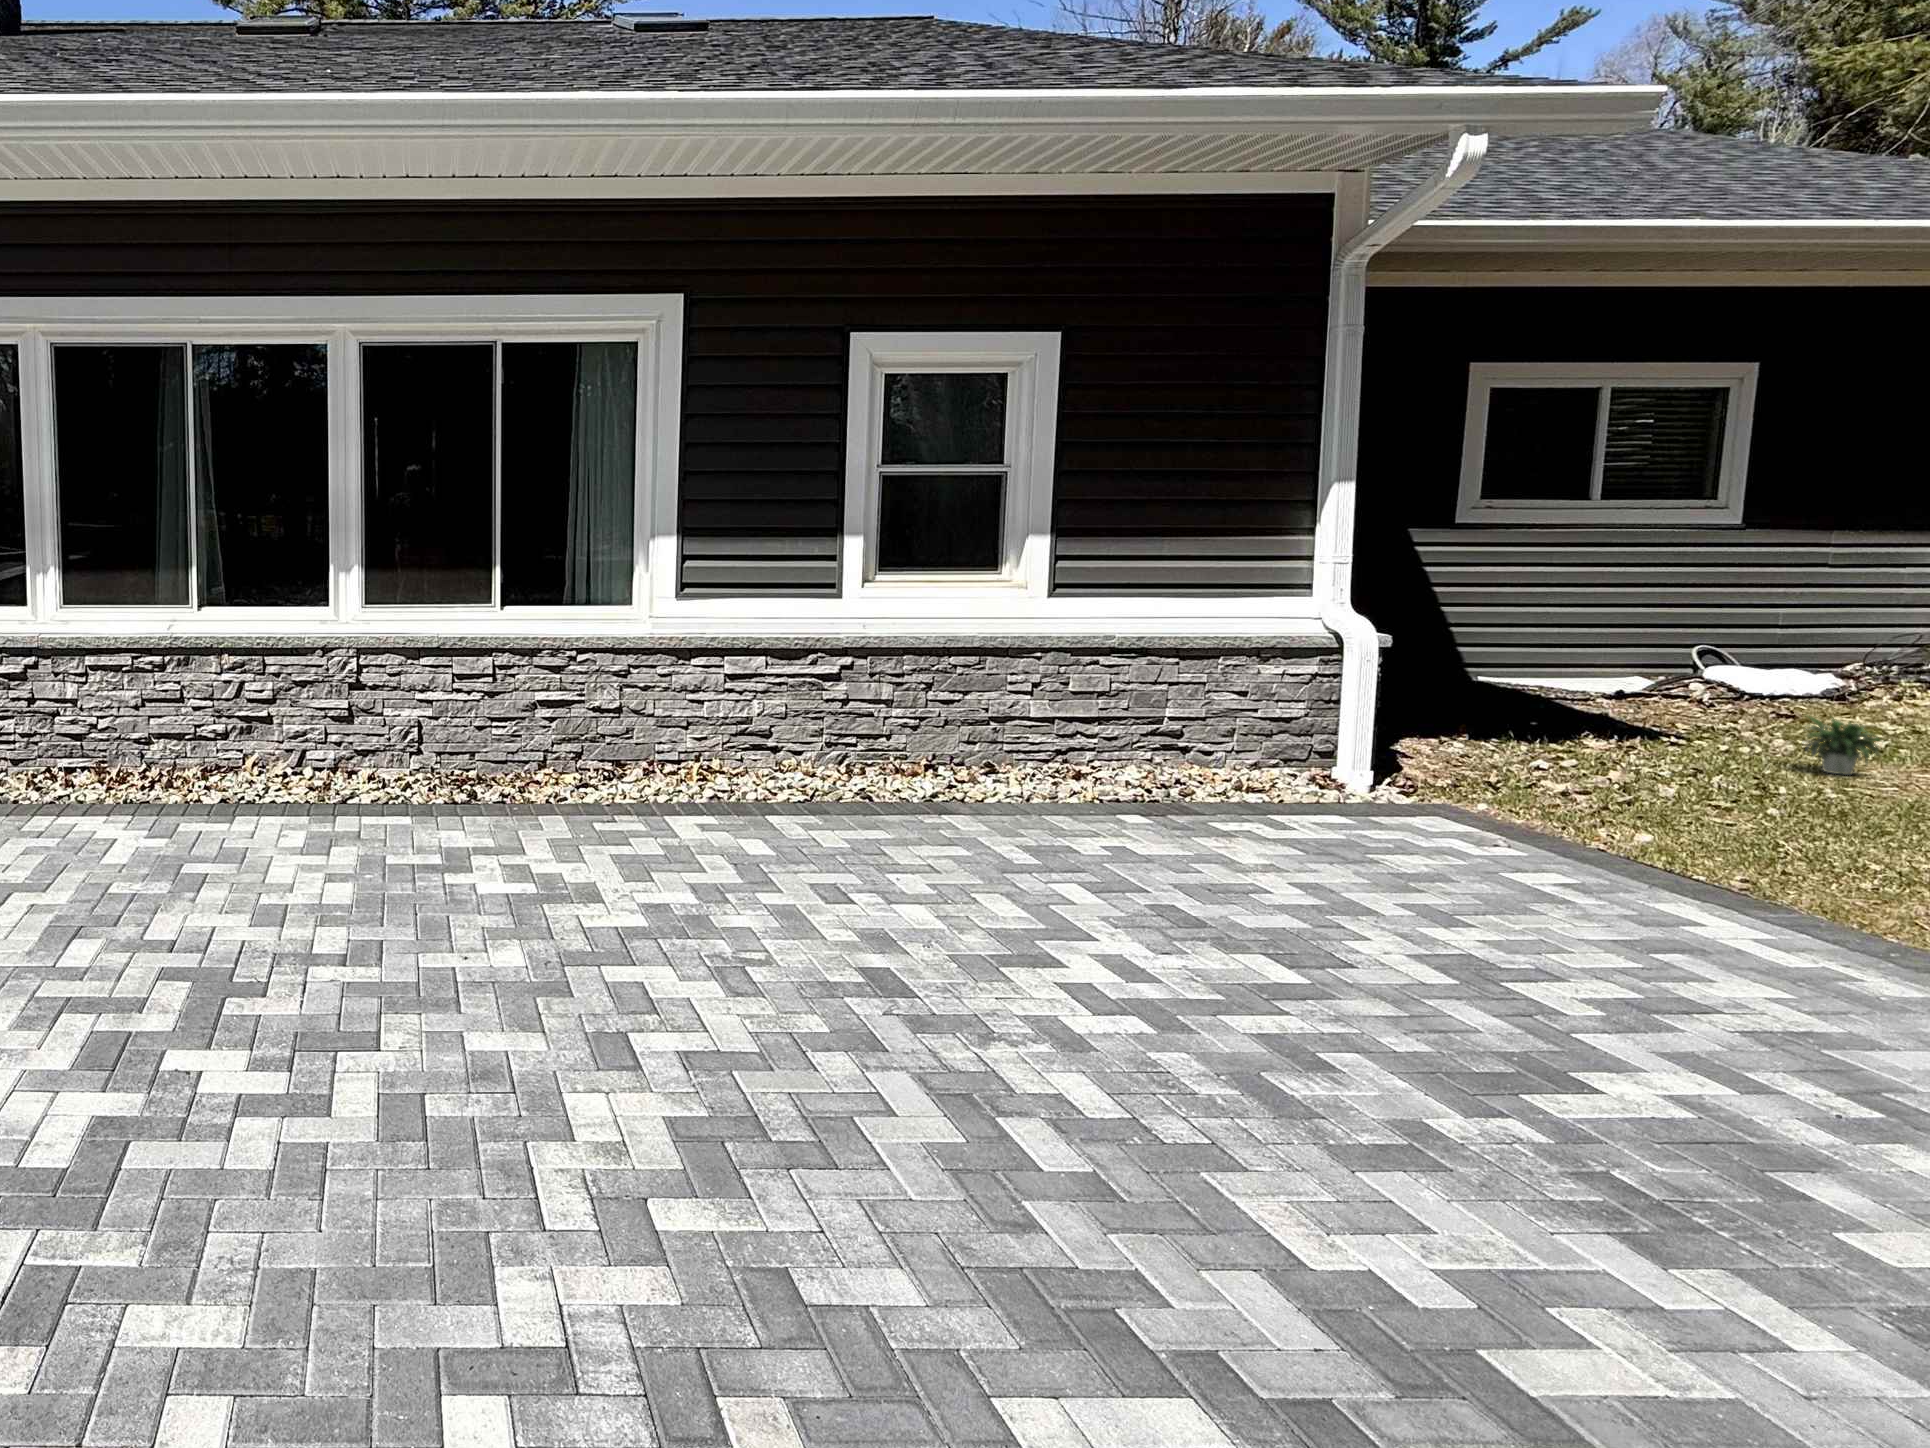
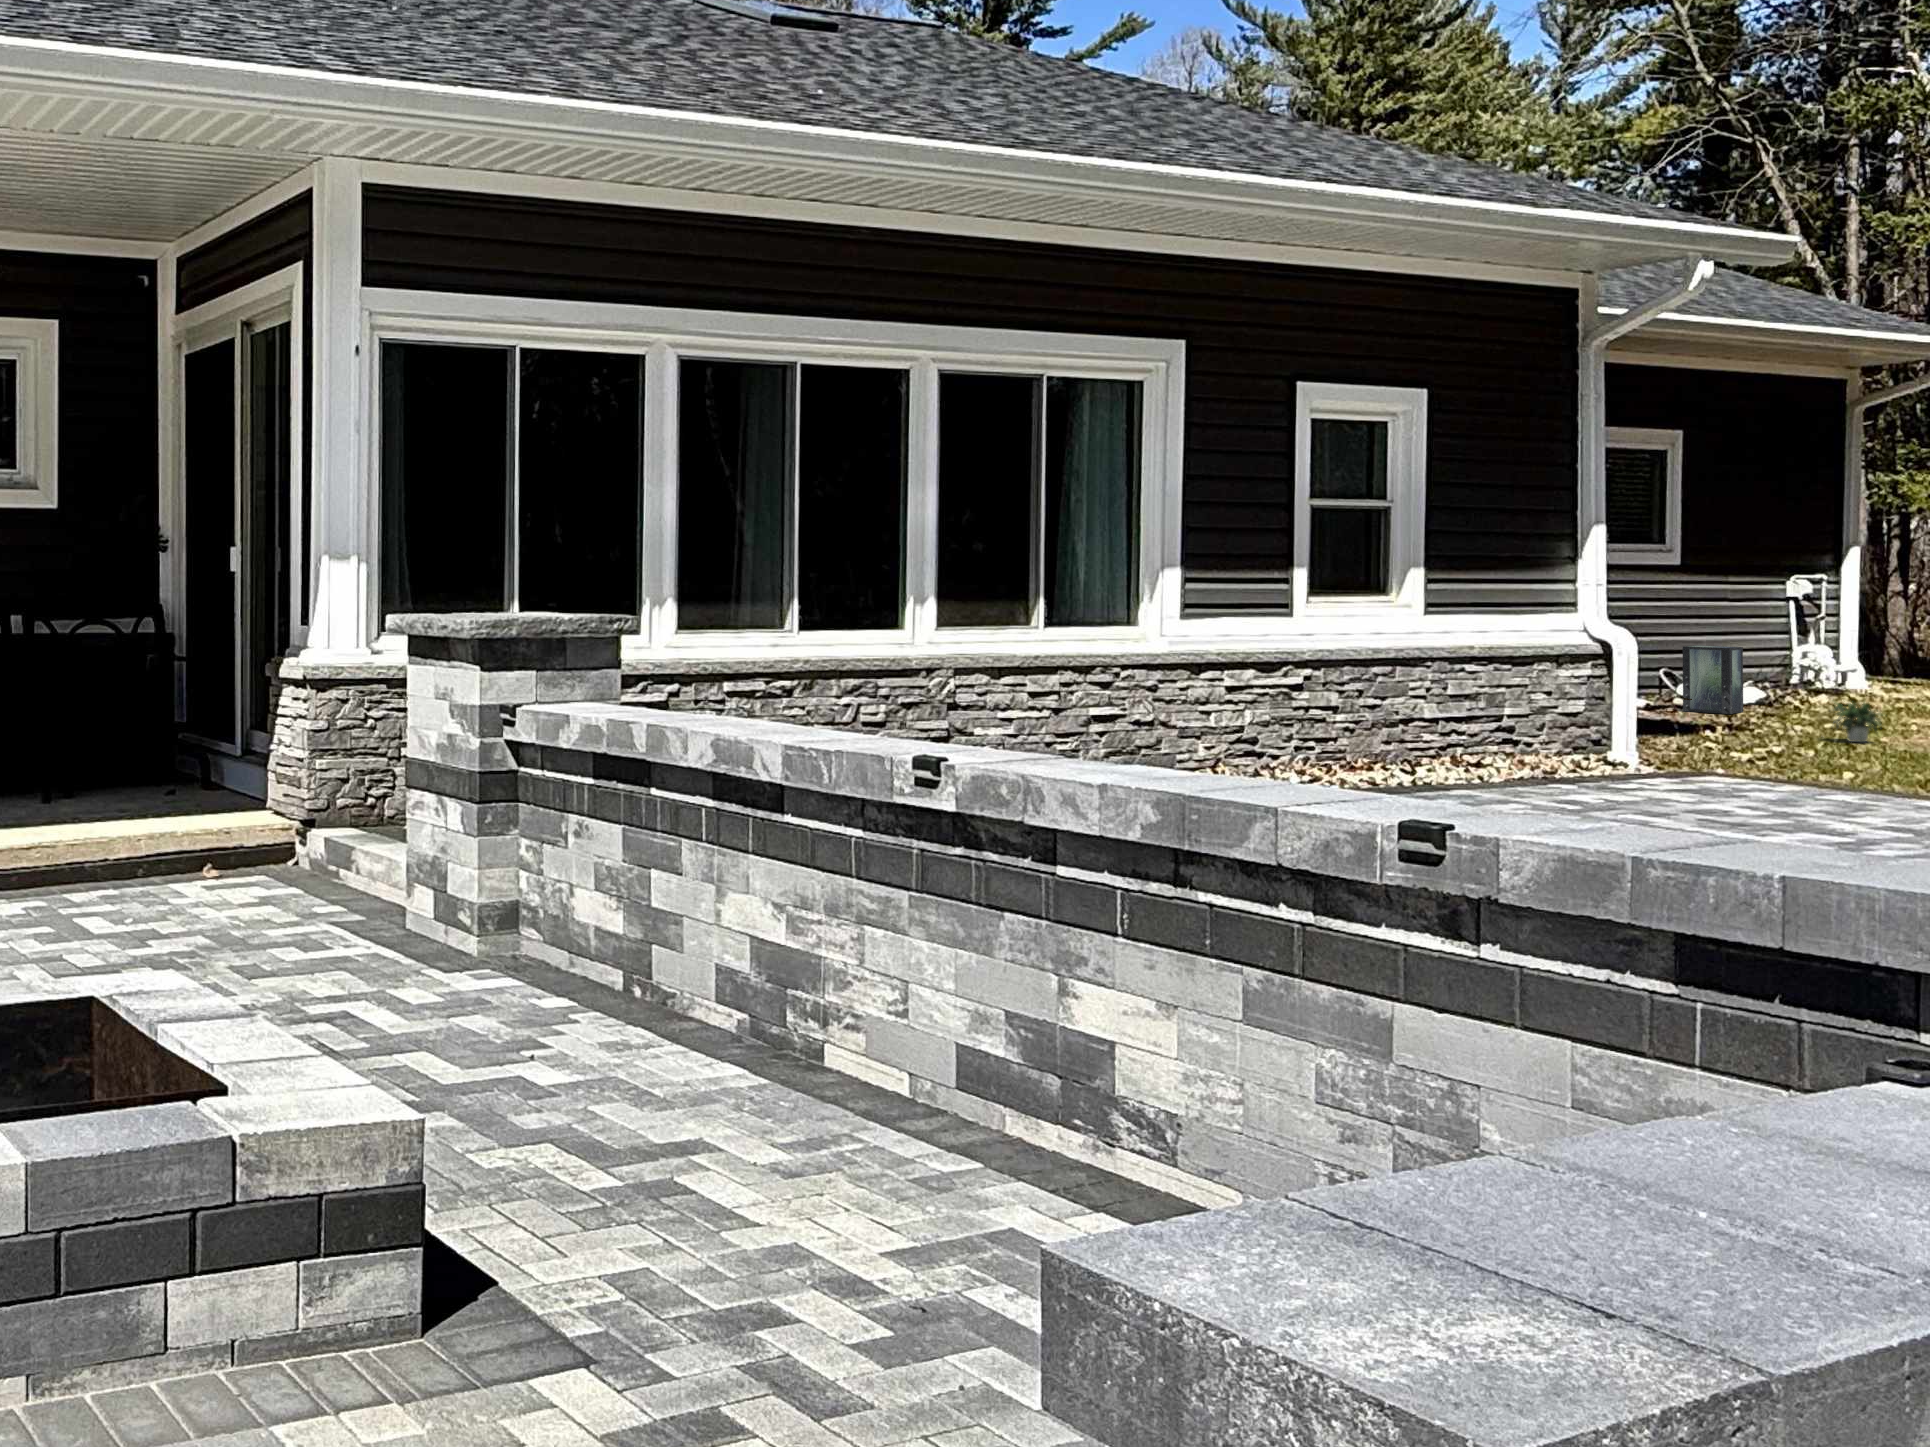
storage box: none [1686,628,1792,717] -> present [1683,646,1743,714]

